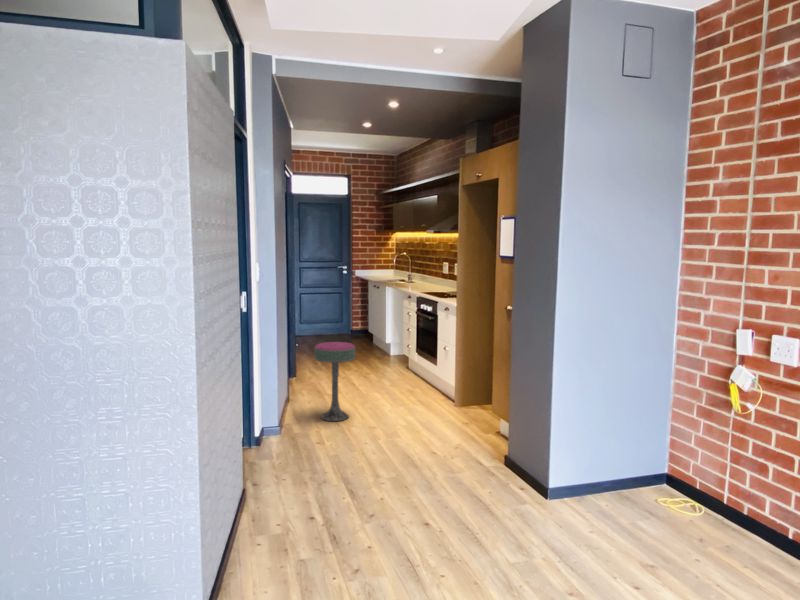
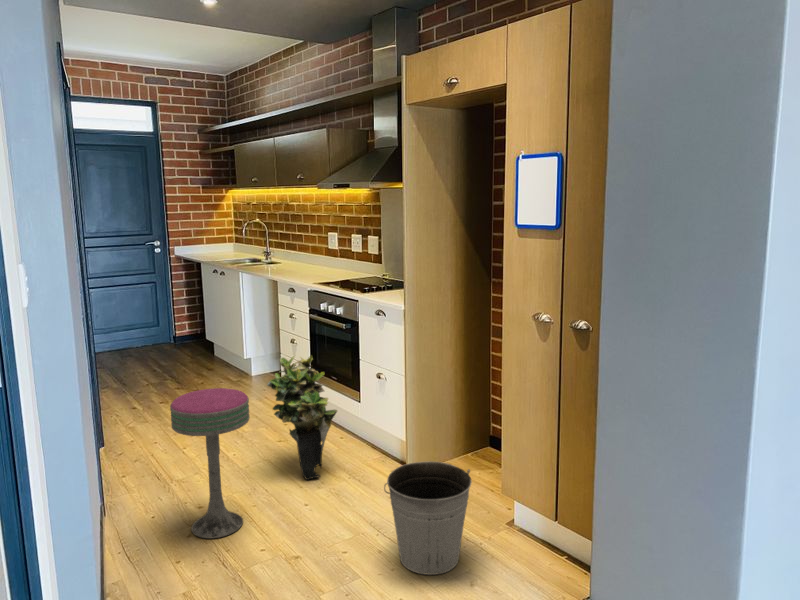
potted plant: none [375,333,415,406] -> present [267,356,337,480]
bucket: none [413,391,465,450] -> present [384,461,472,575]

